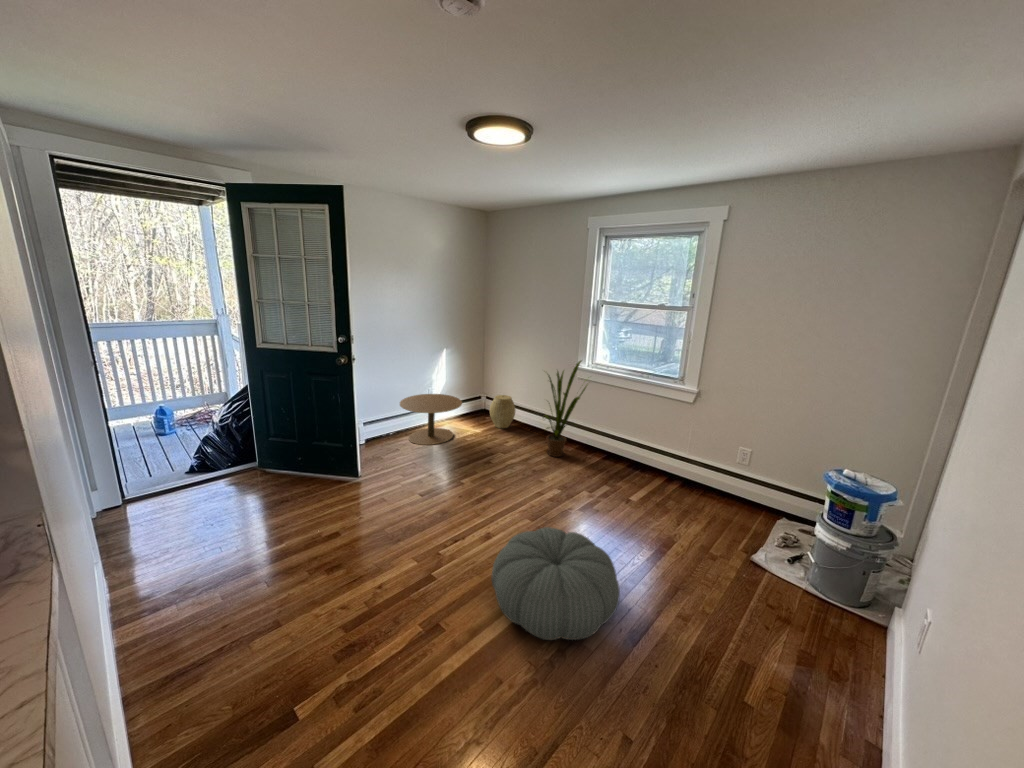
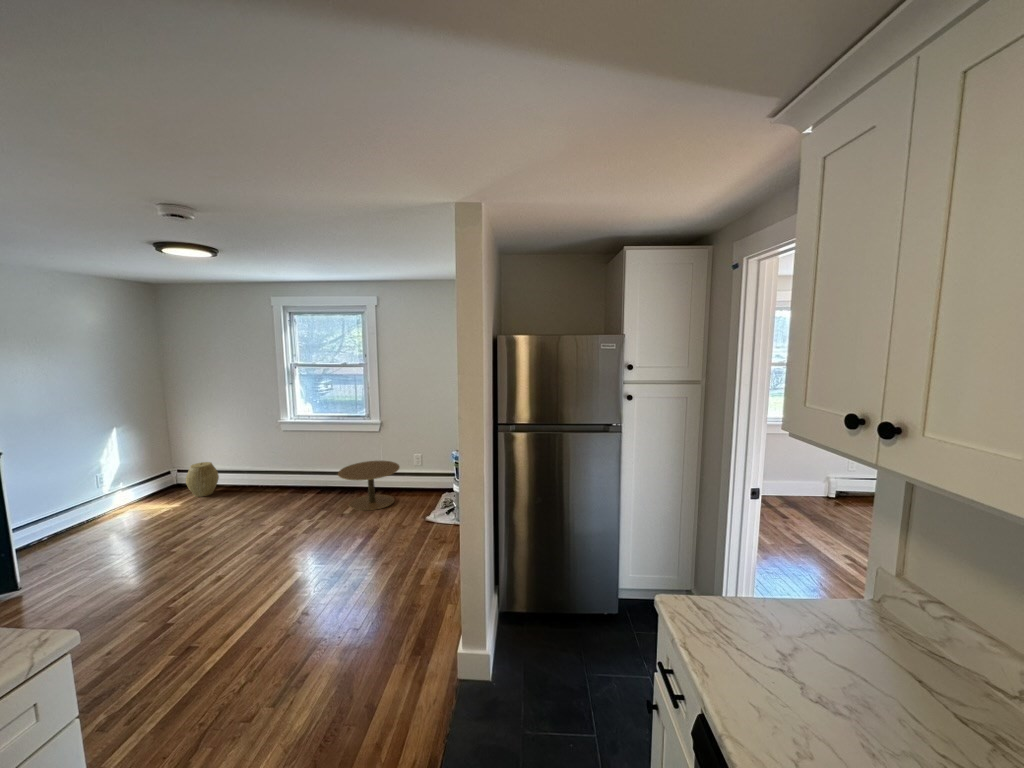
house plant: present [546,361,587,457] -> none [244,414,296,504]
side table: present [400,394,462,445] -> present [338,461,399,510]
pouf: present [491,527,620,640] -> none [234,539,340,615]

